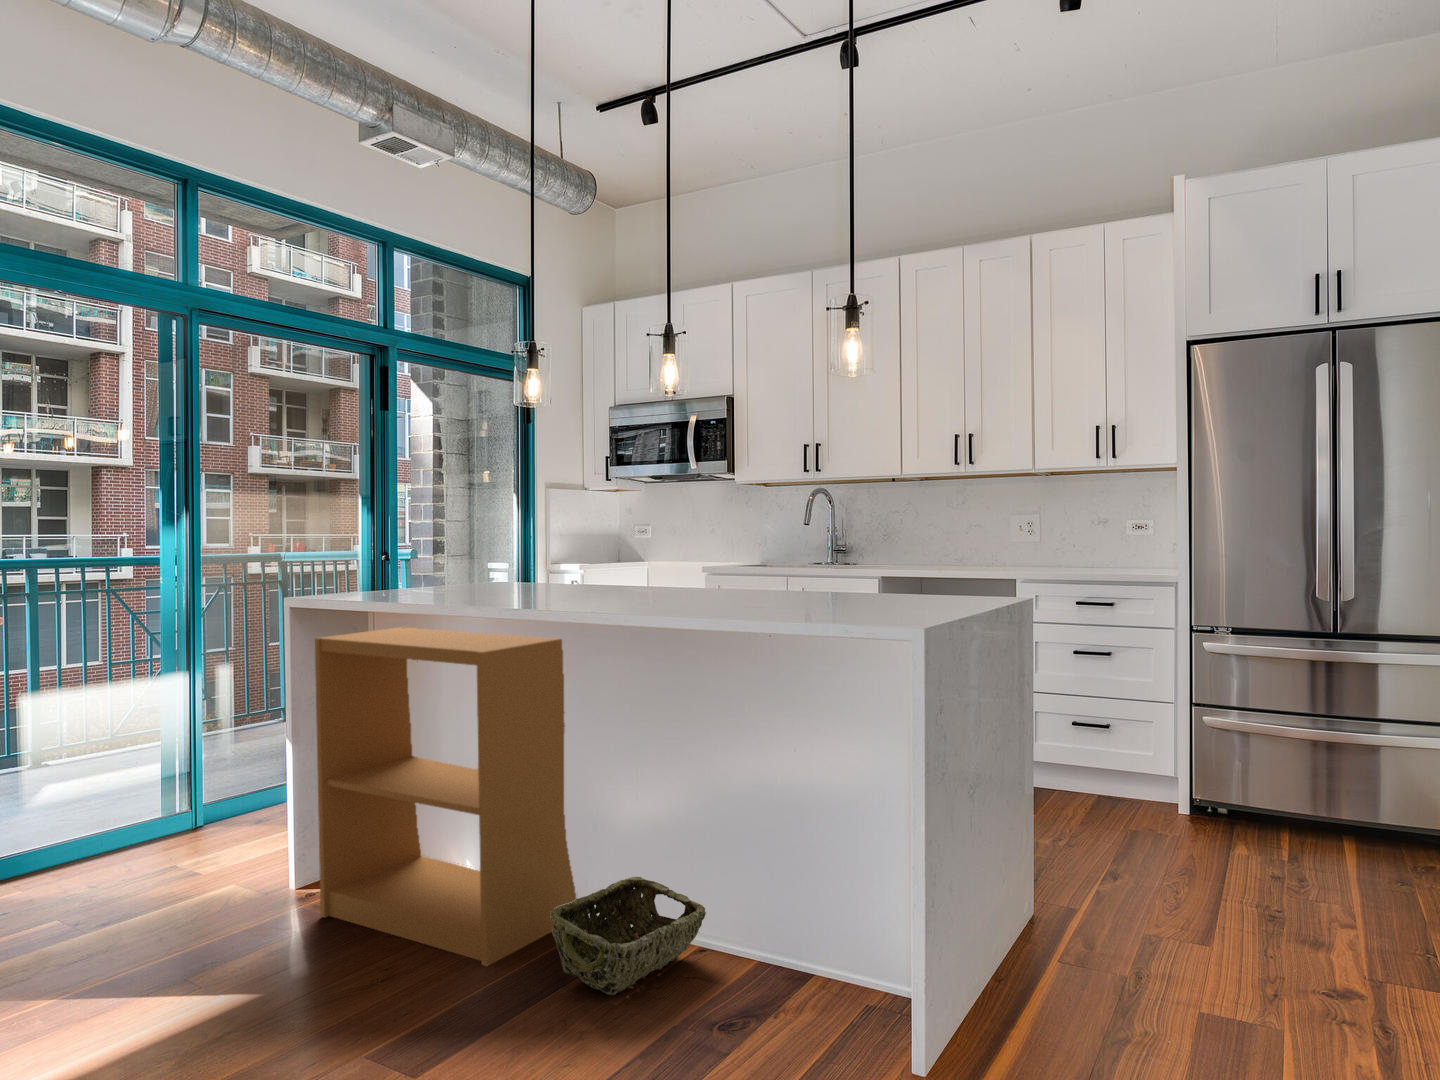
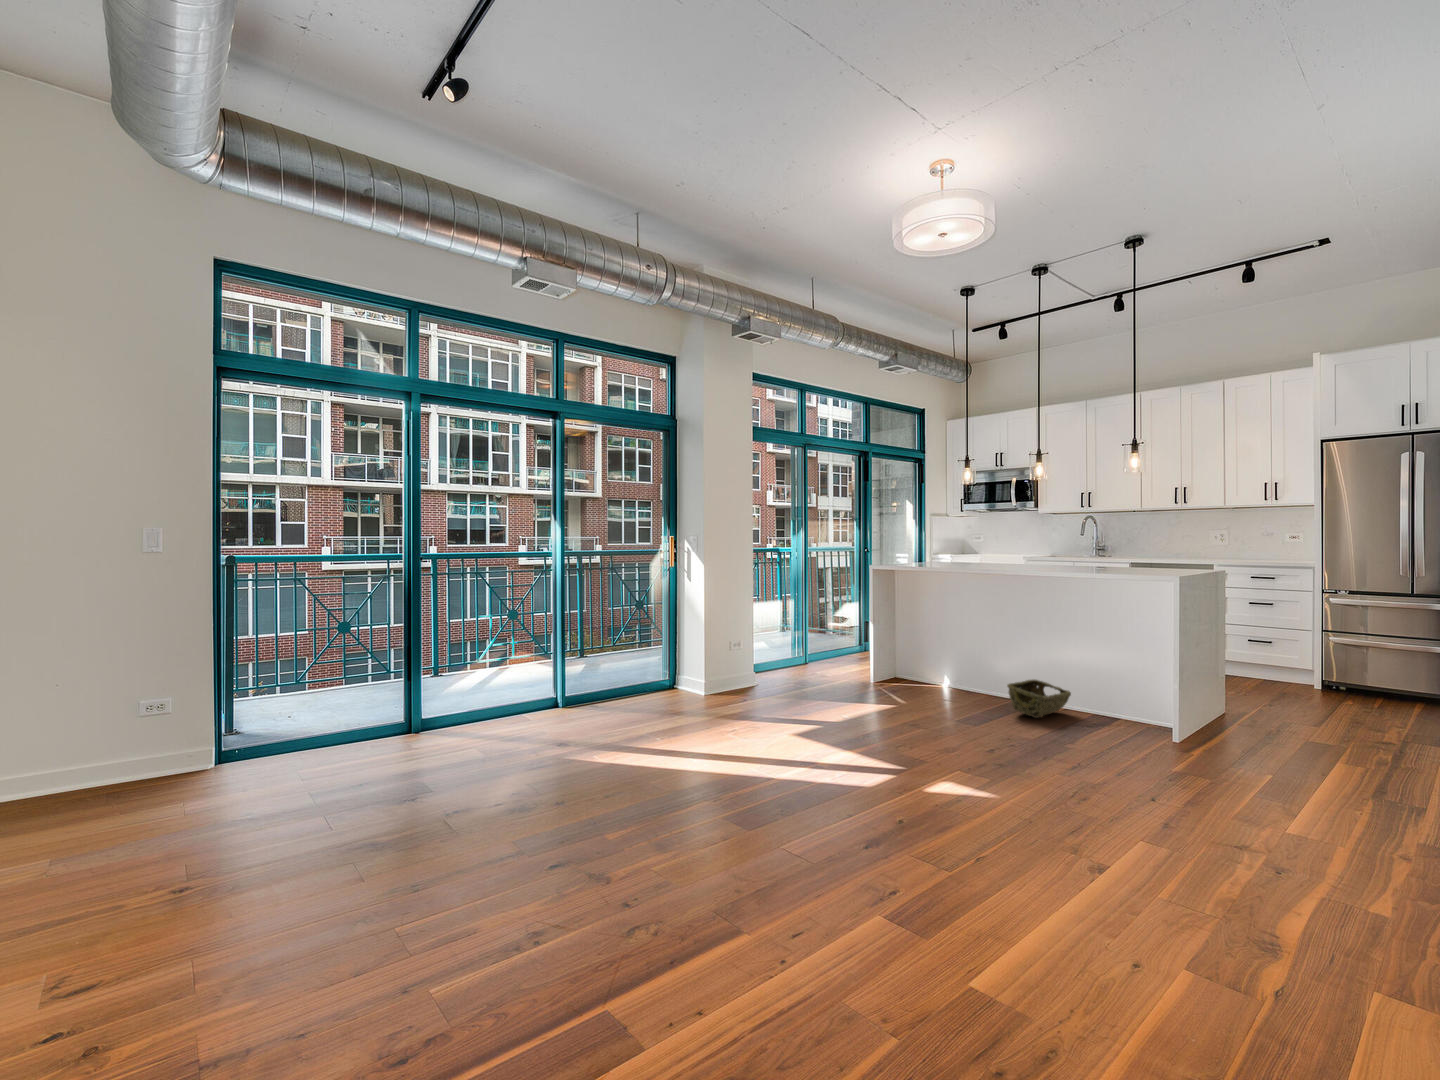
bookshelf: present [315,627,577,966] -> none [888,574,1002,708]

